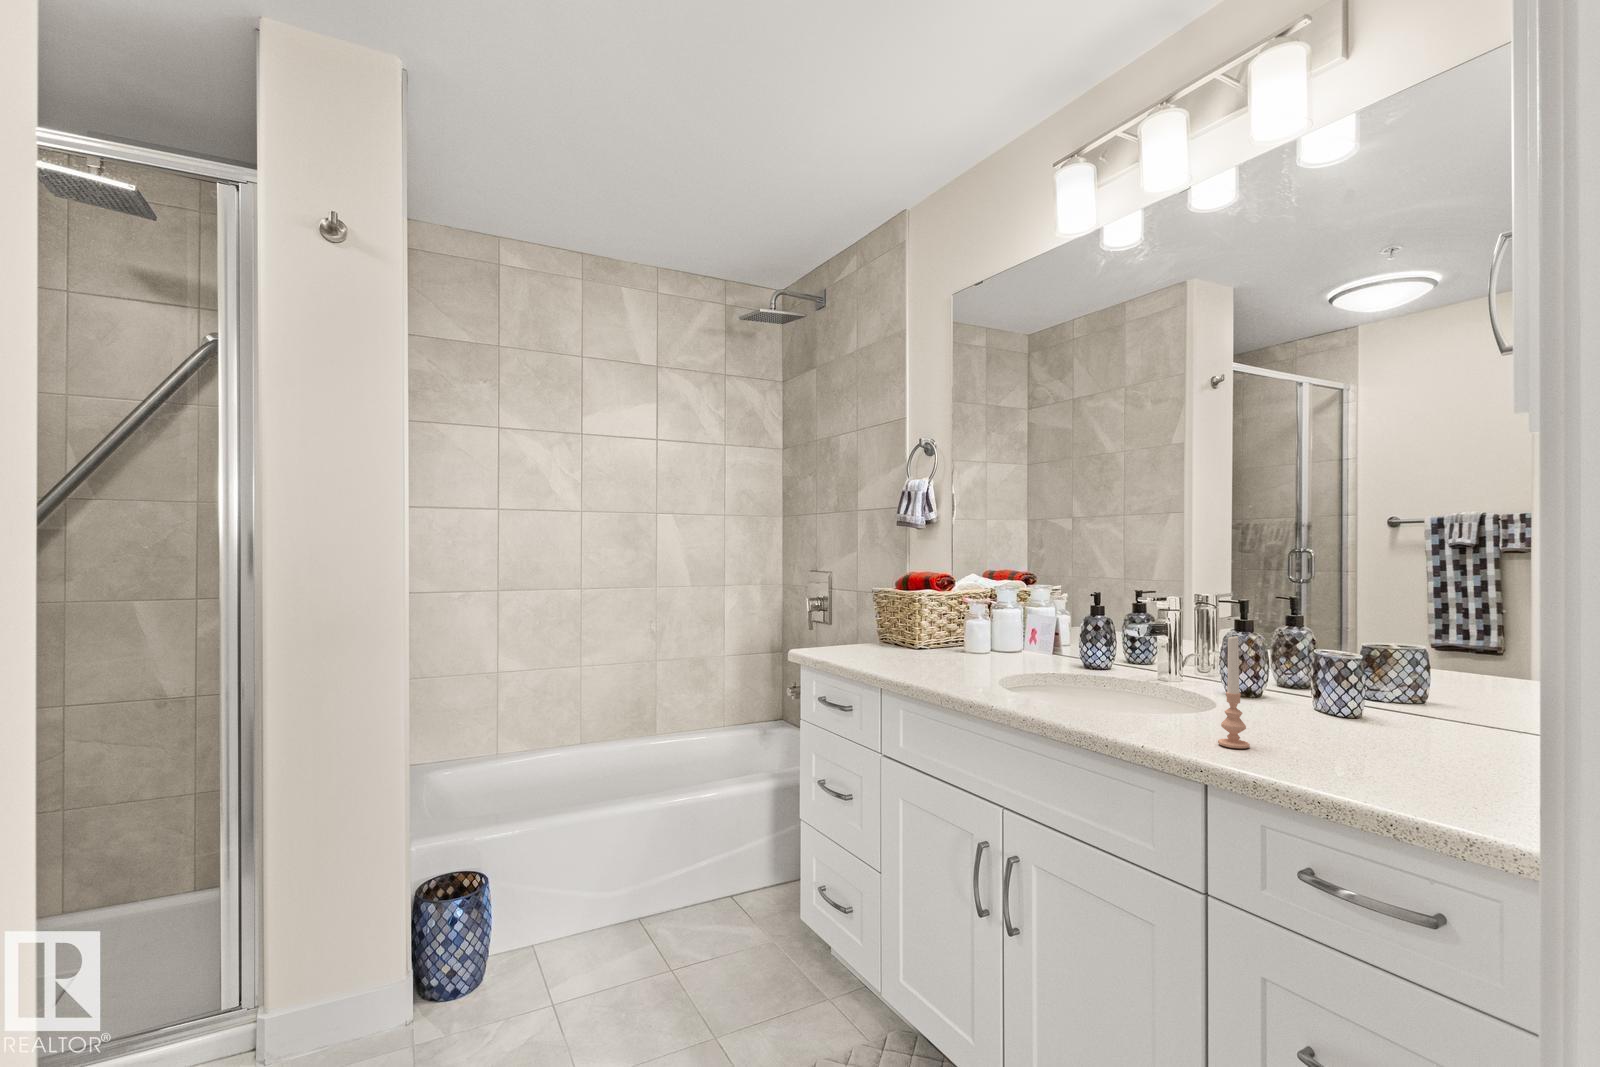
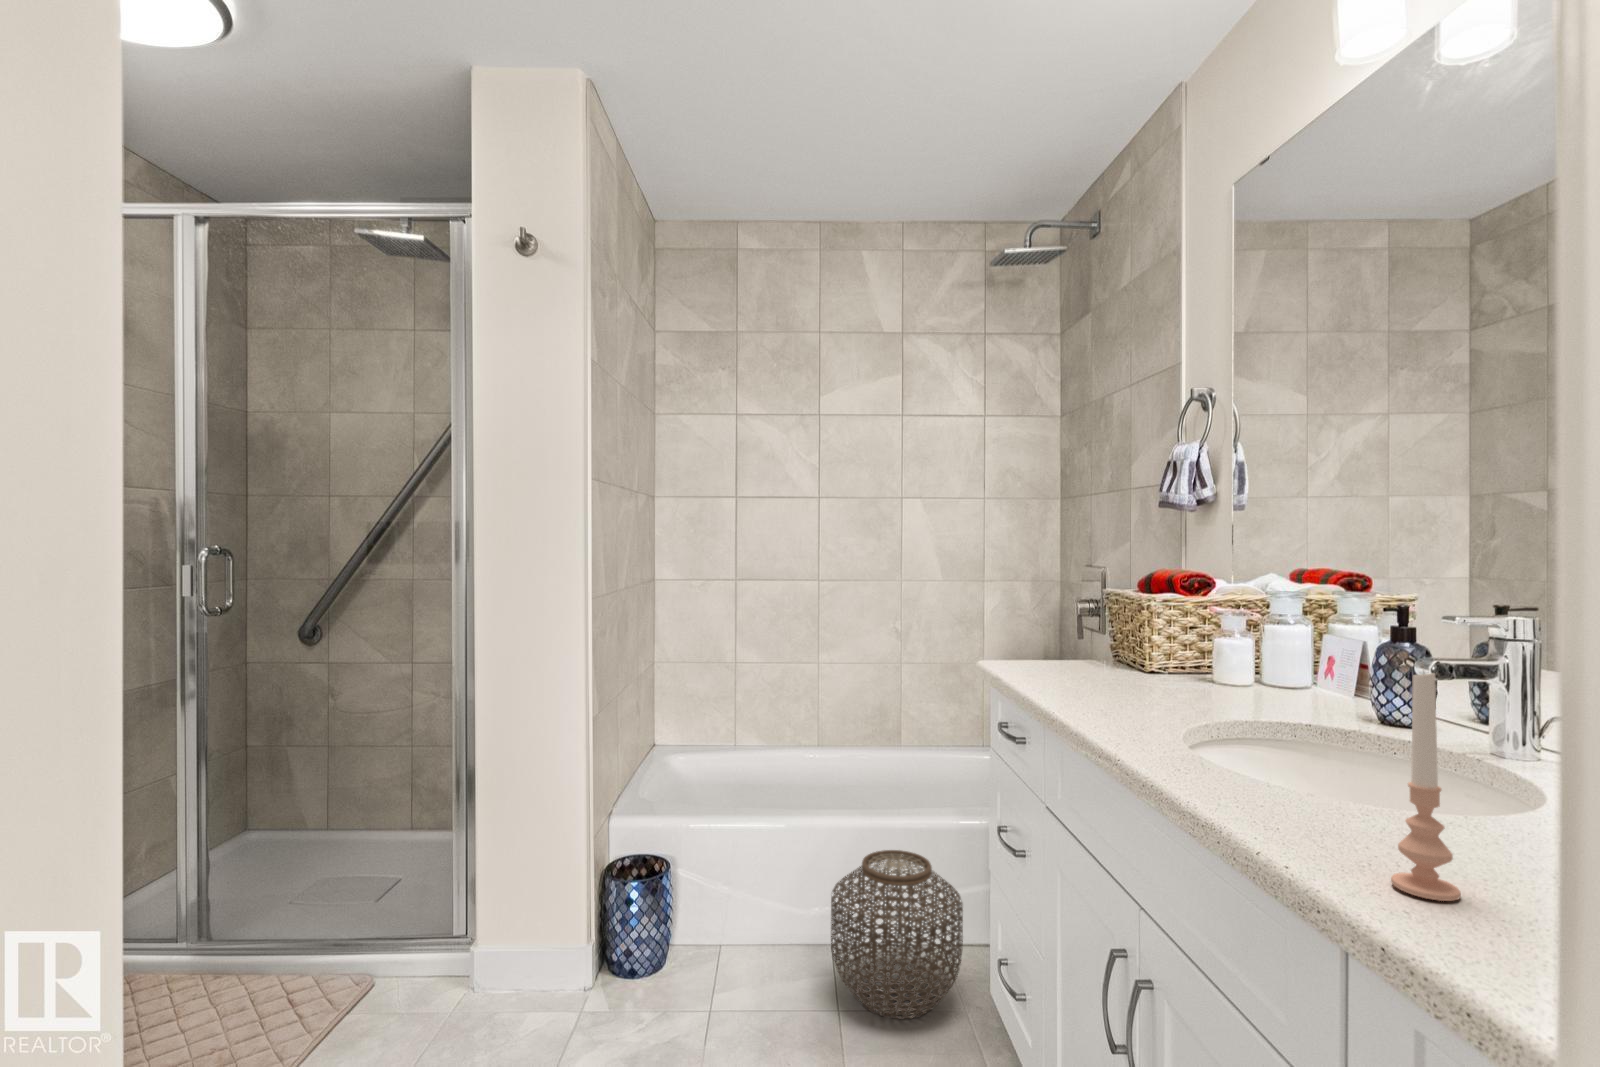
woven basket: none [657,817,769,959] -> present [831,850,963,1019]

